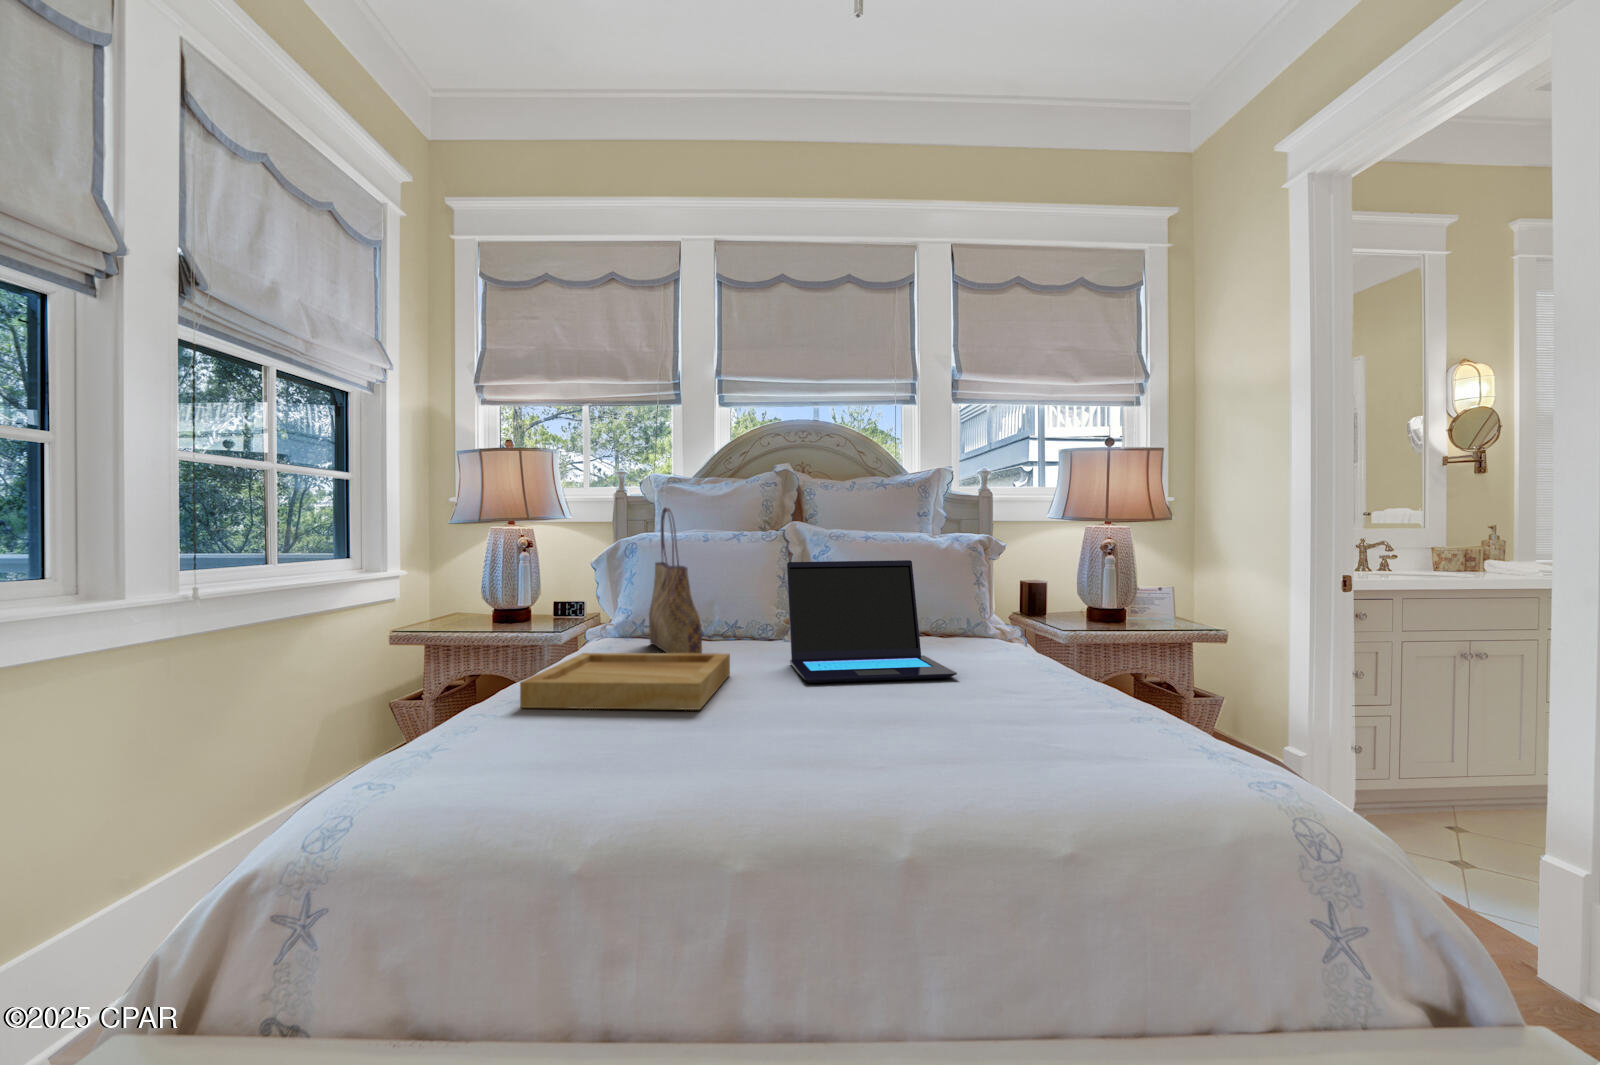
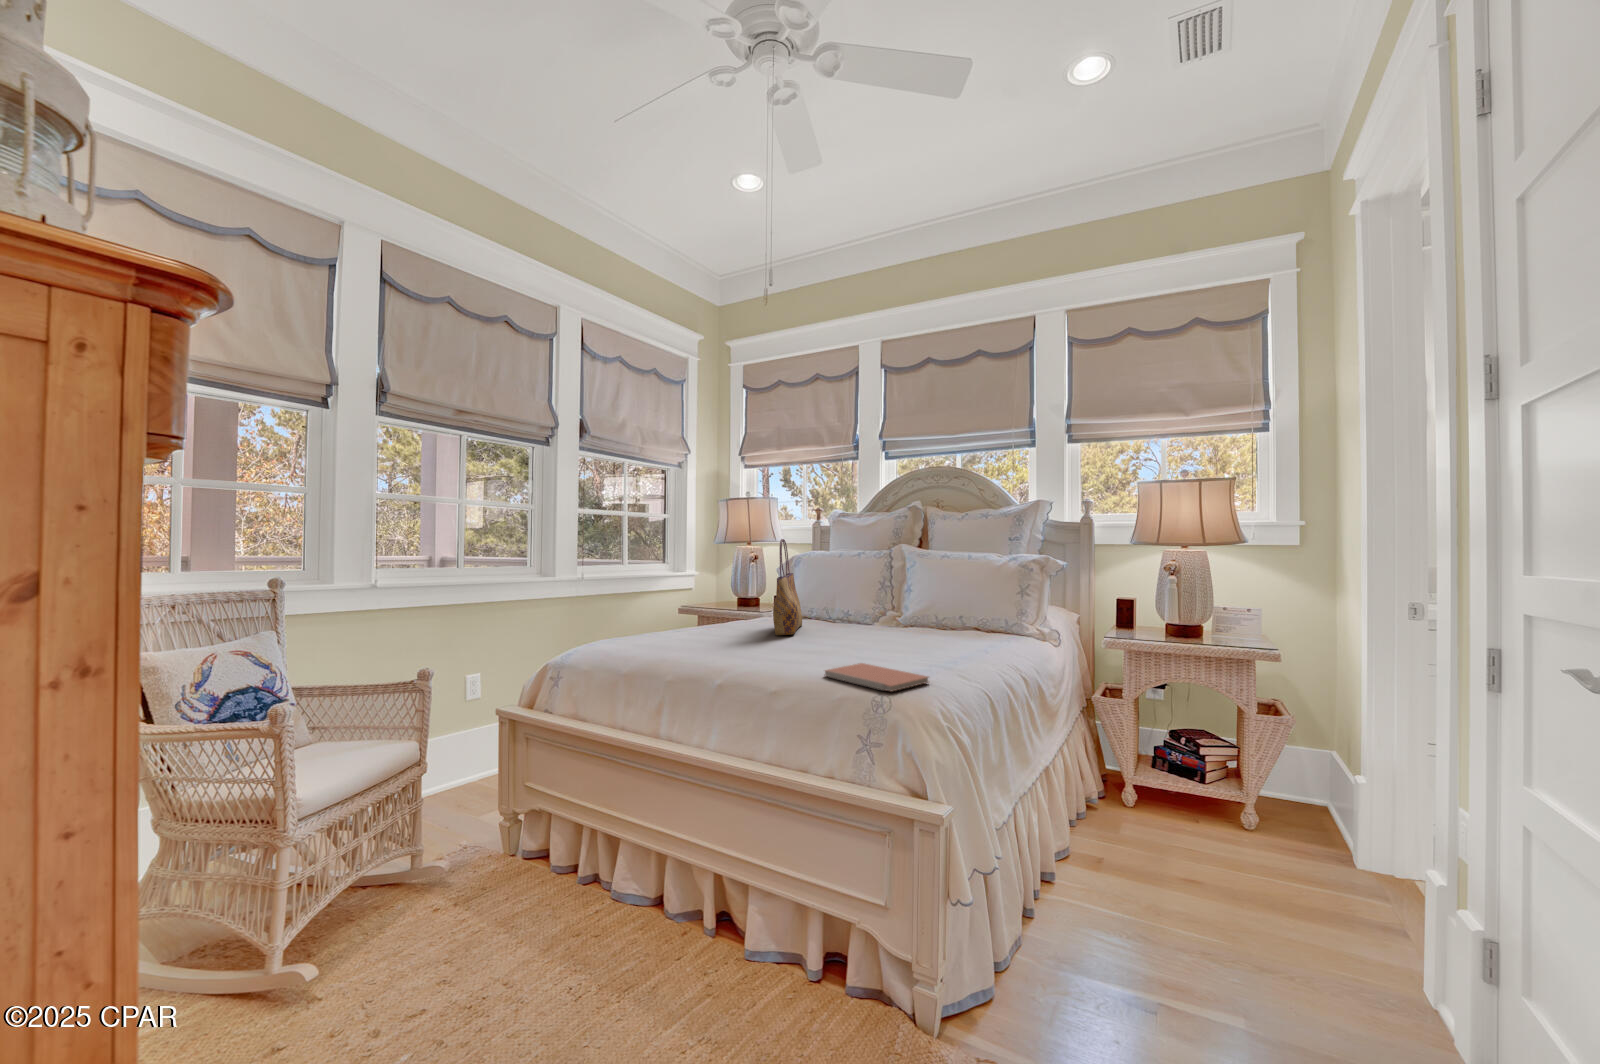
laptop: present [787,560,957,683] -> none [811,576,928,661]
tray: present [520,653,730,710] -> none [645,628,783,665]
notebook: none [895,685,1049,721] -> present [824,663,929,691]

